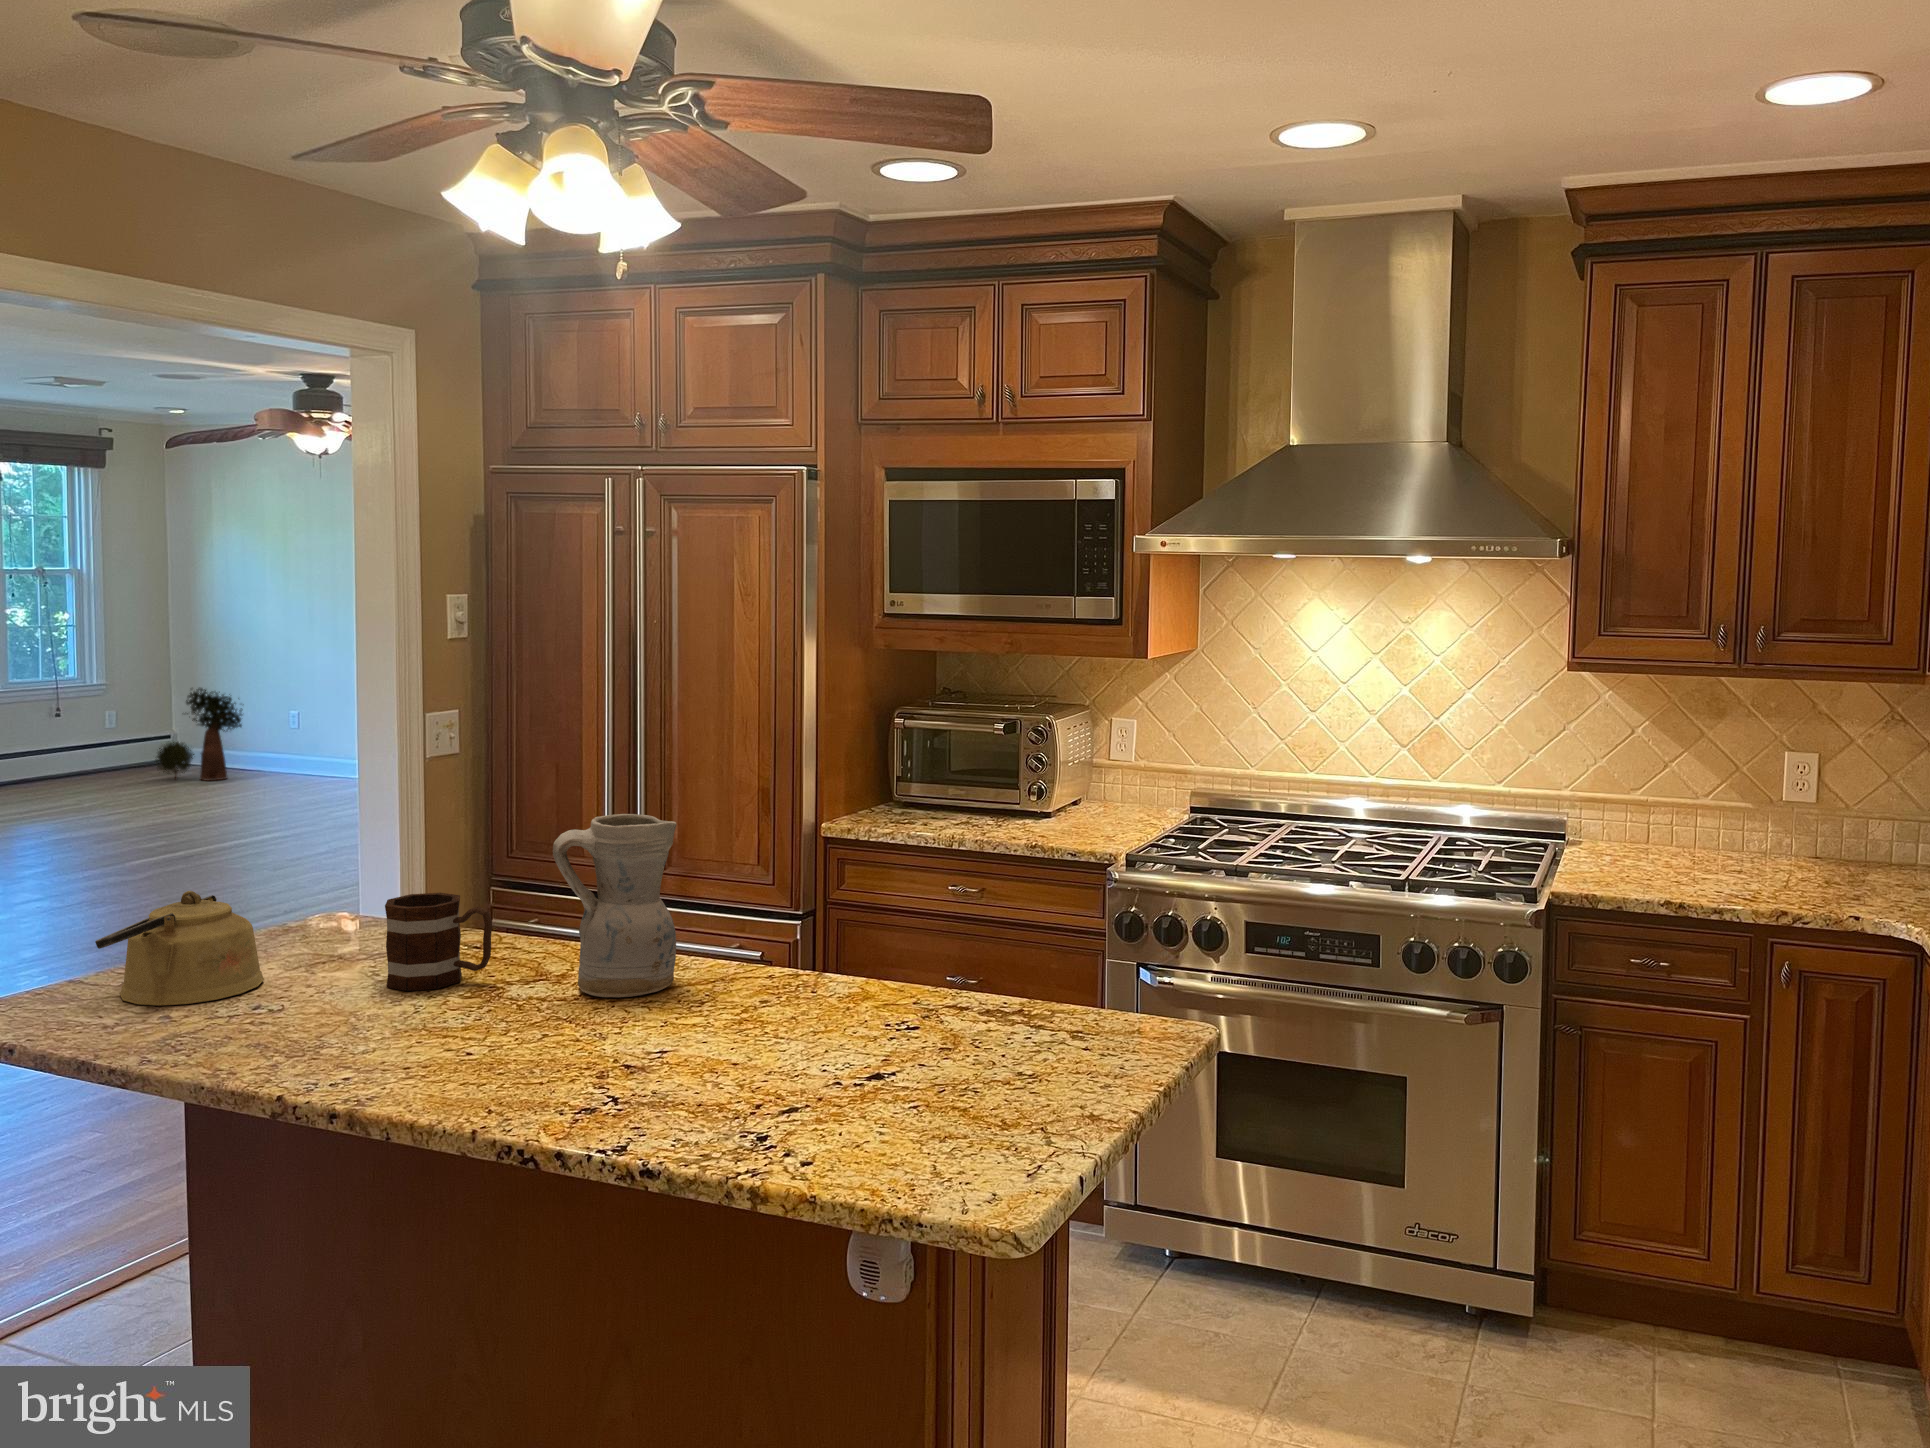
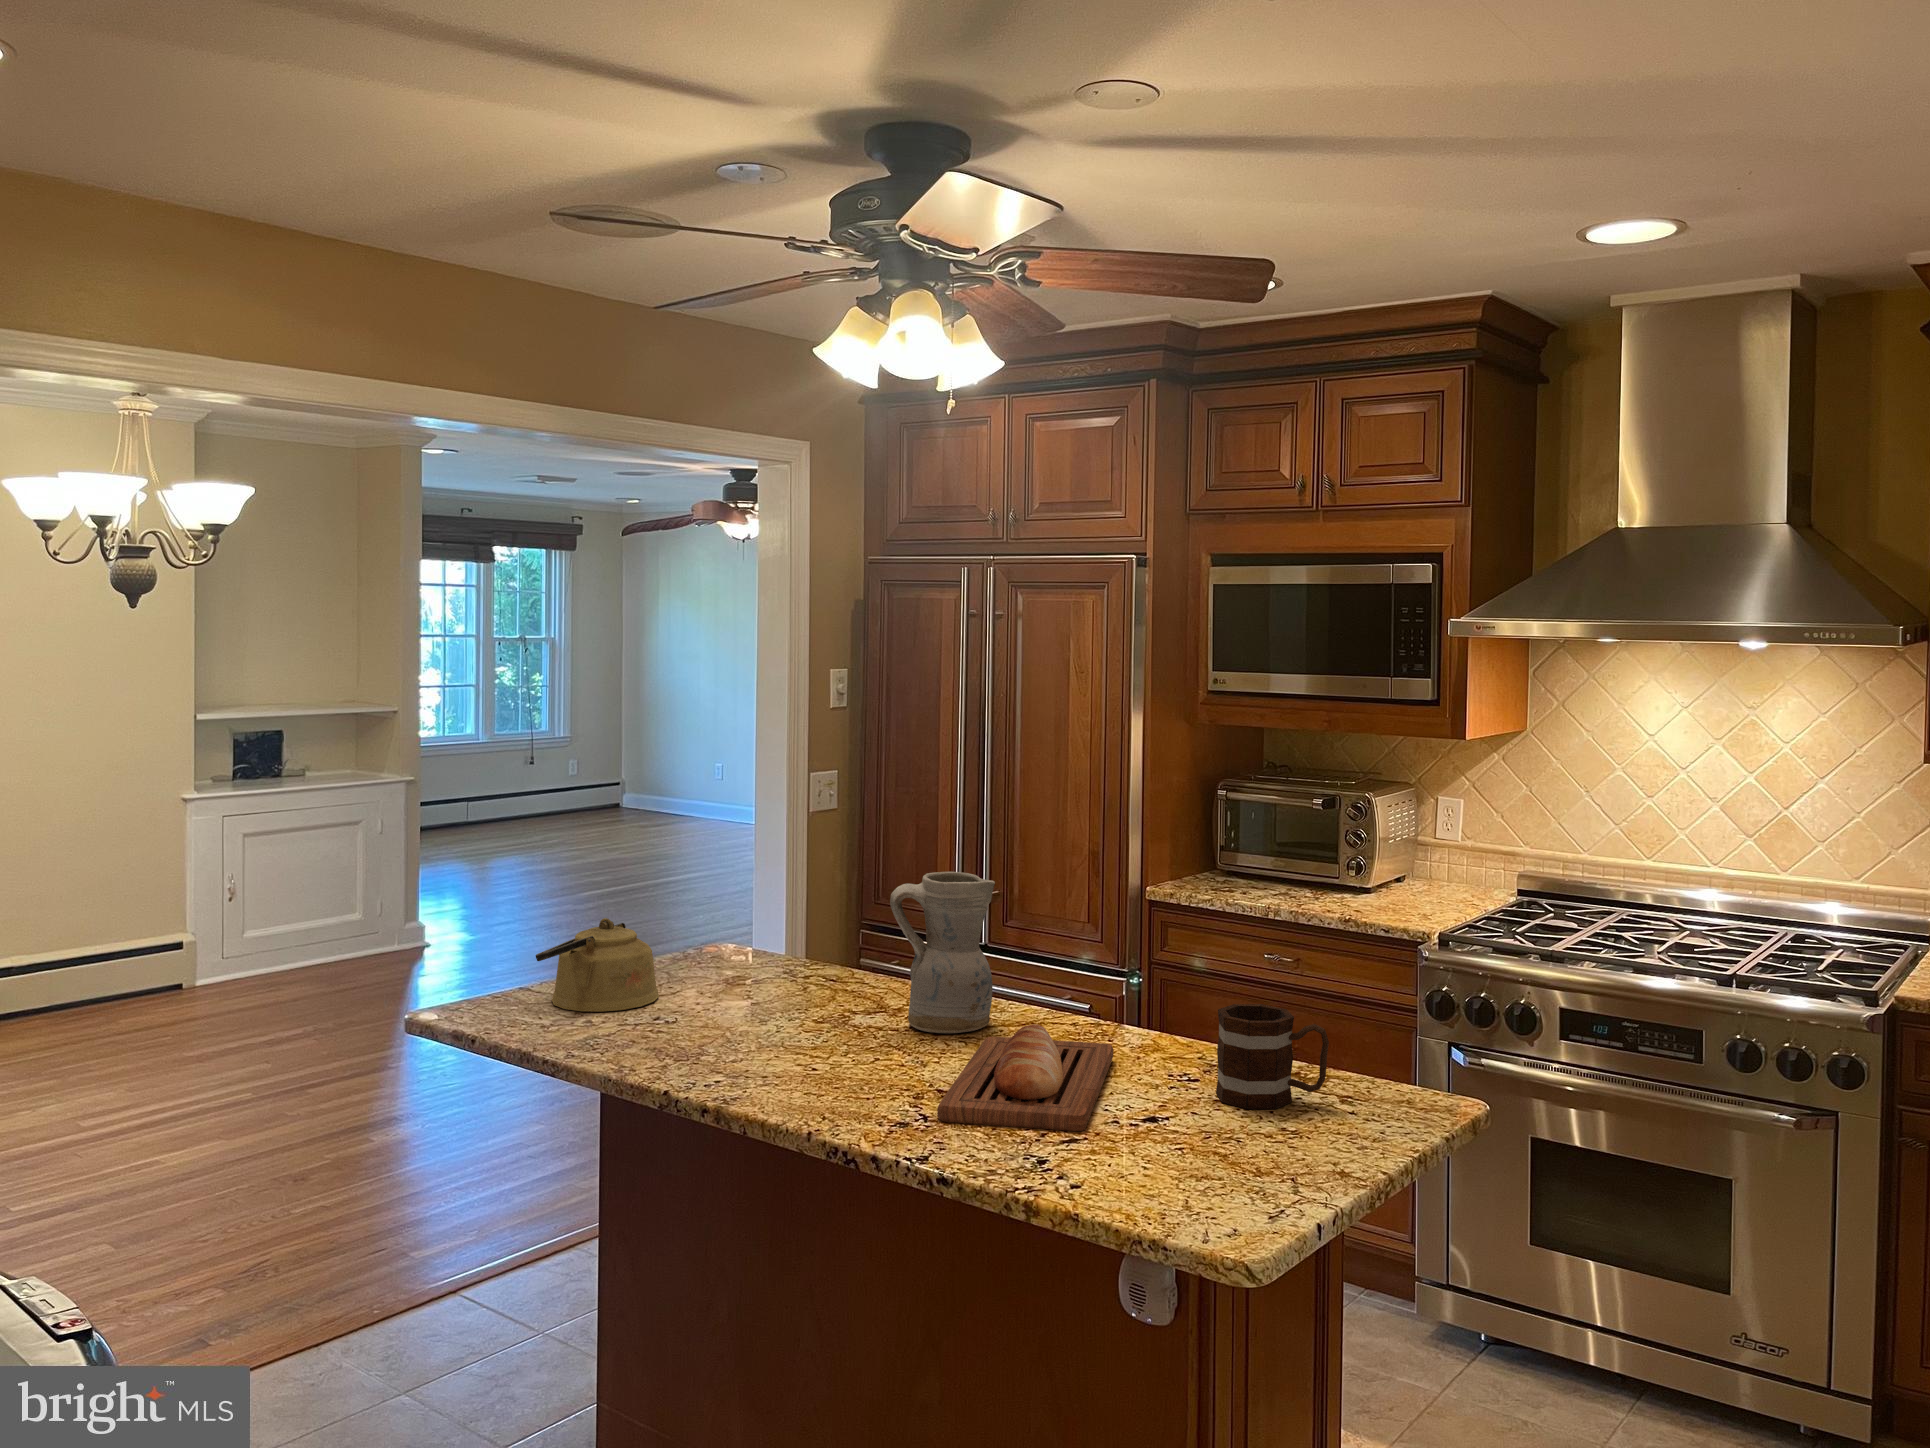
potted plant: present [156,688,242,781] -> none [579,731,654,815]
mug: present [385,893,492,991] -> present [1216,1004,1329,1109]
bread loaf: none [628,979,821,1101] -> present [937,1024,1113,1131]

